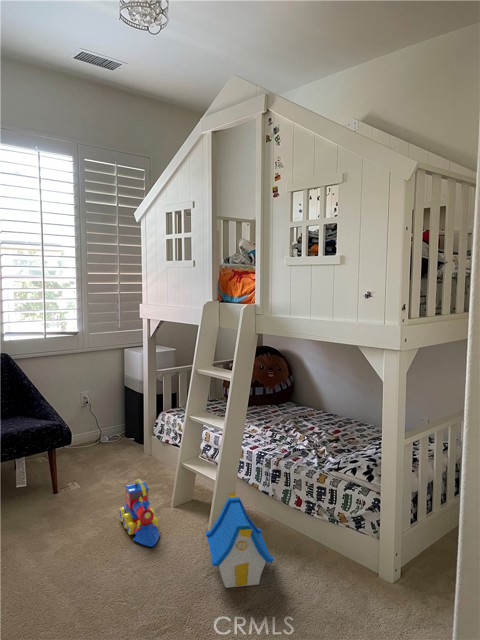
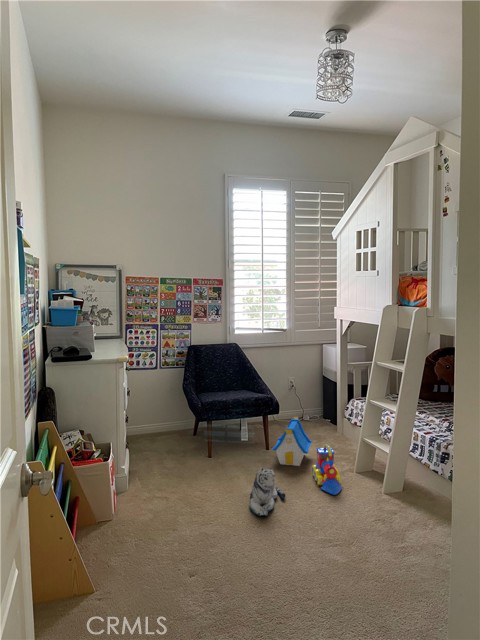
toy house: present [205,492,274,588] -> present [272,417,312,466]
plush toy: none [32,533,86,611] -> present [250,468,285,516]

